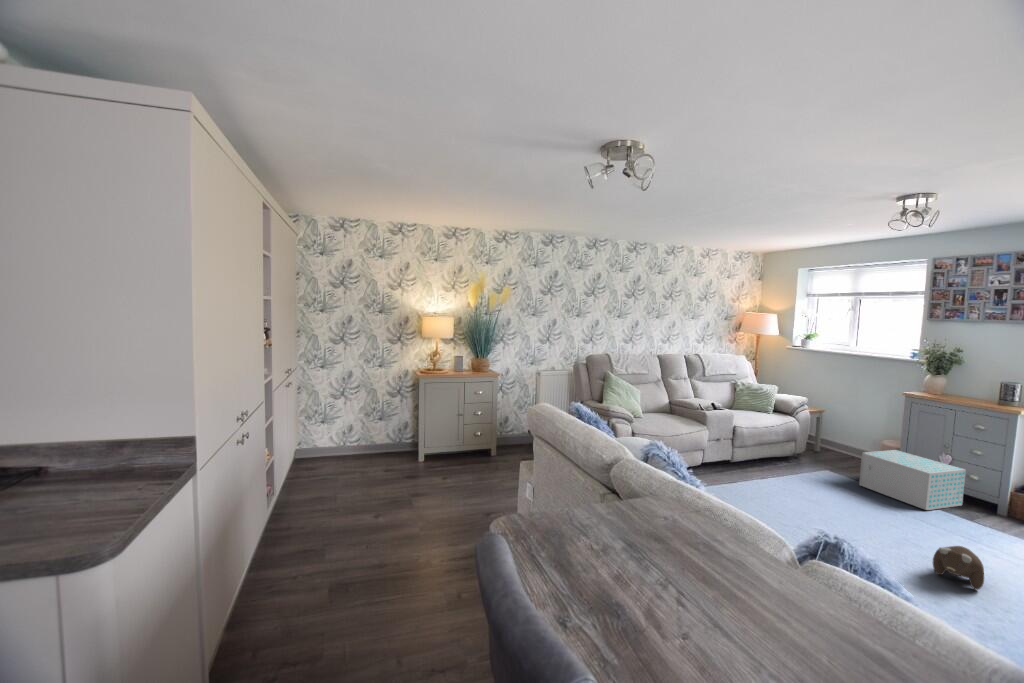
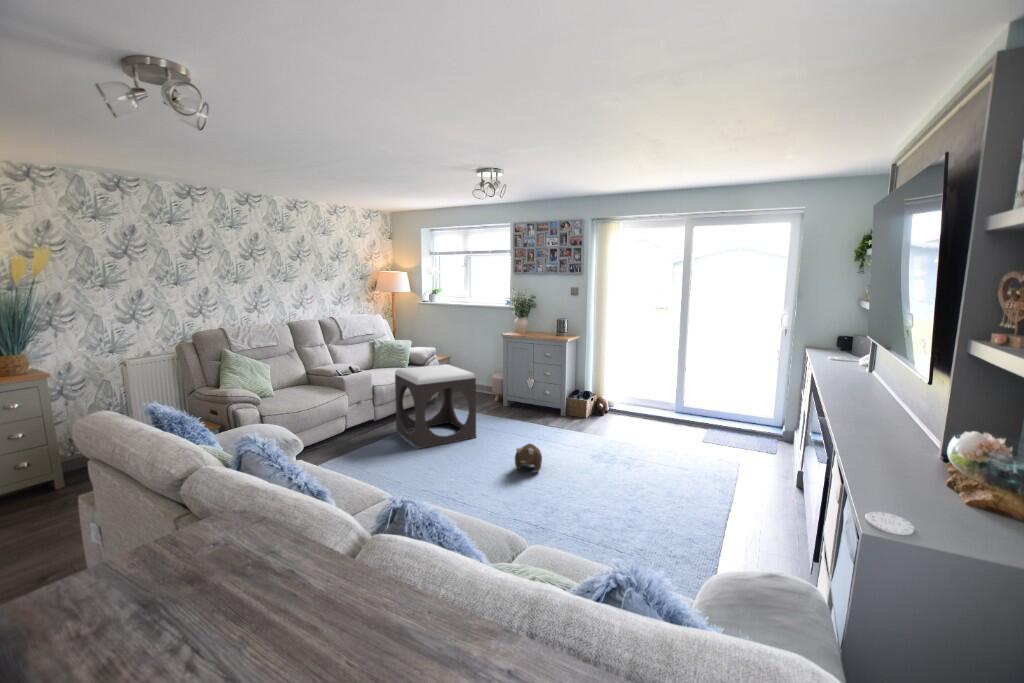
footstool: none [755,413,868,510] -> present [395,364,476,448]
storage box: present [859,450,966,510] -> none [477,383,539,425]

